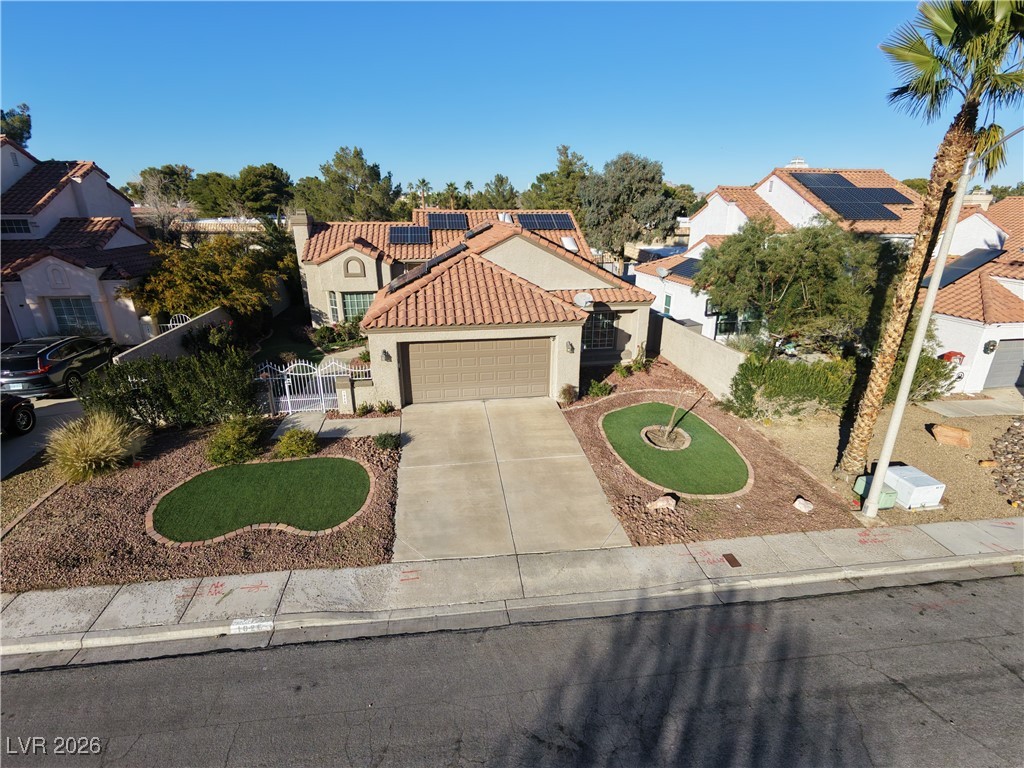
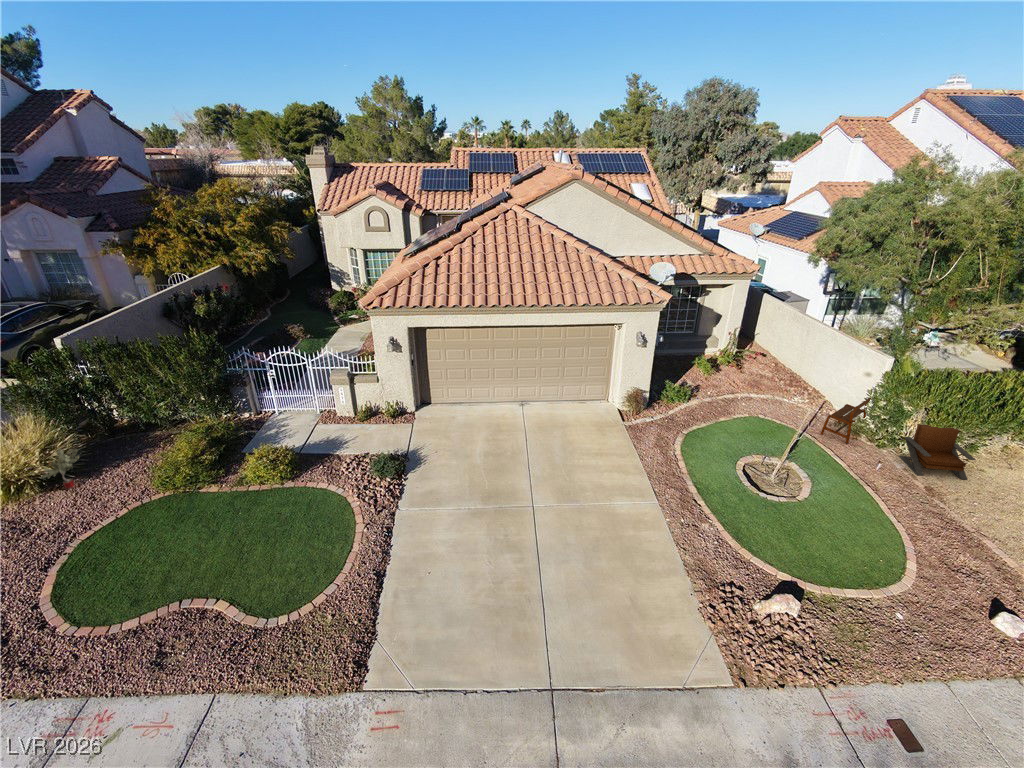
bench: none [702,383,735,417] -> present [820,398,871,443]
lounge chair: none [754,398,799,434] -> present [899,424,976,480]

